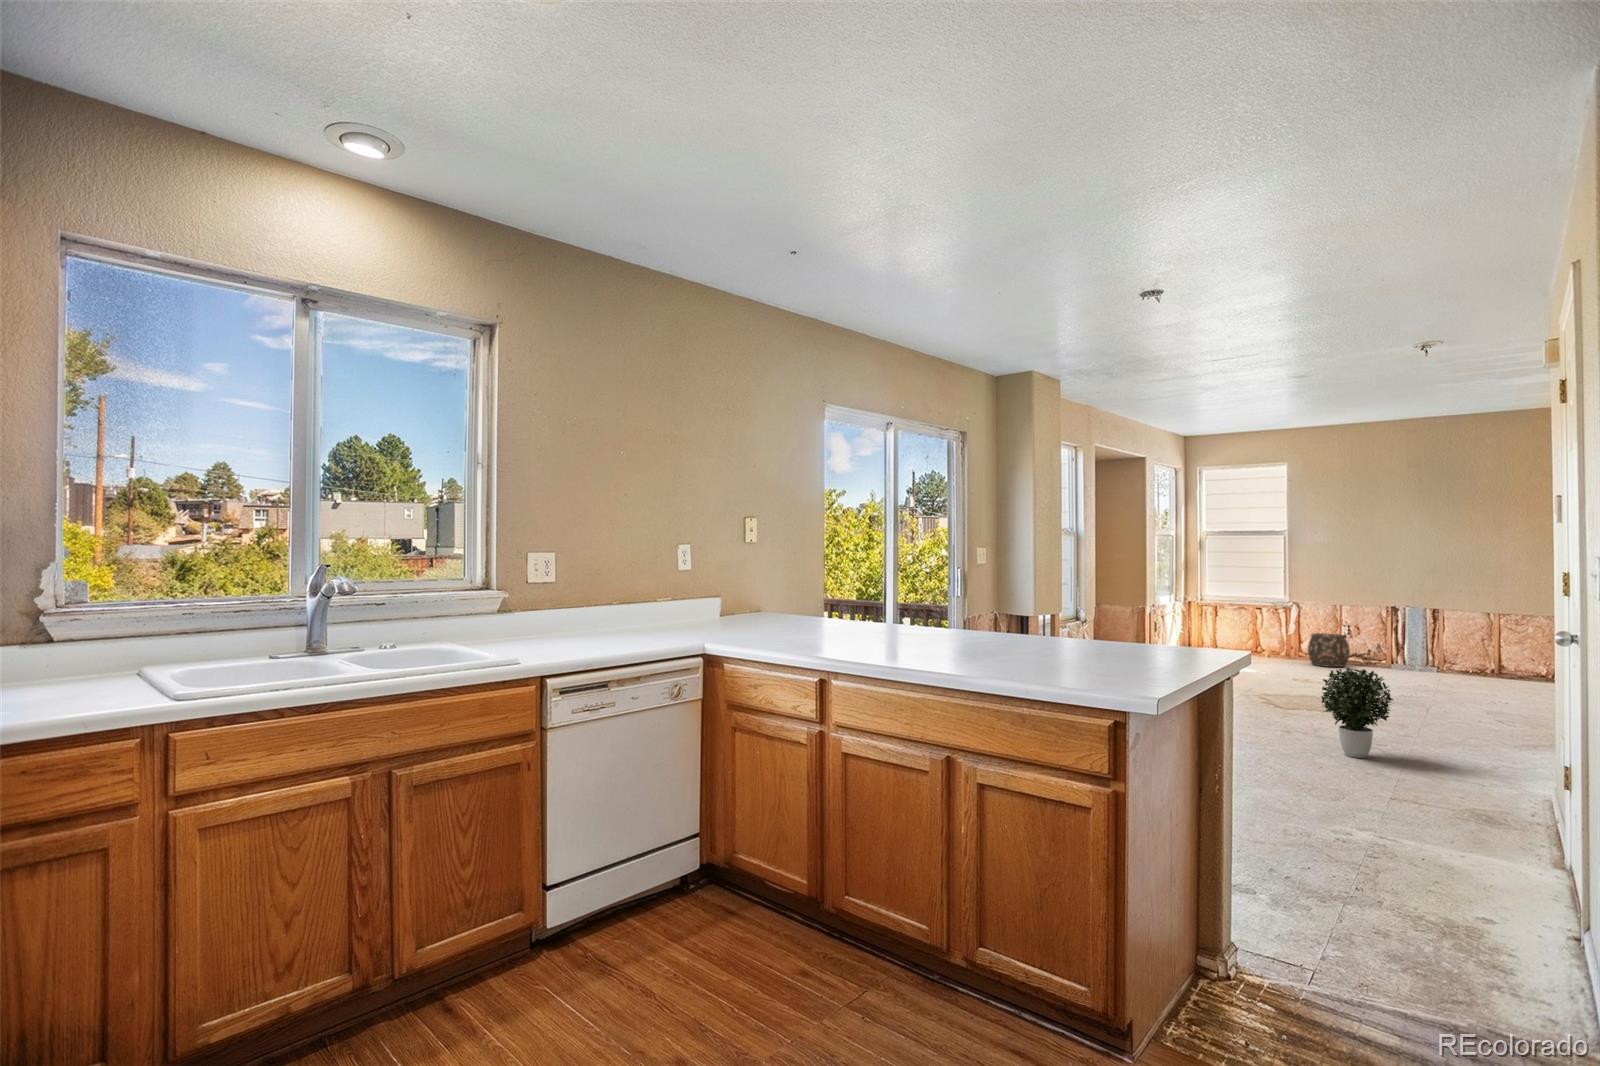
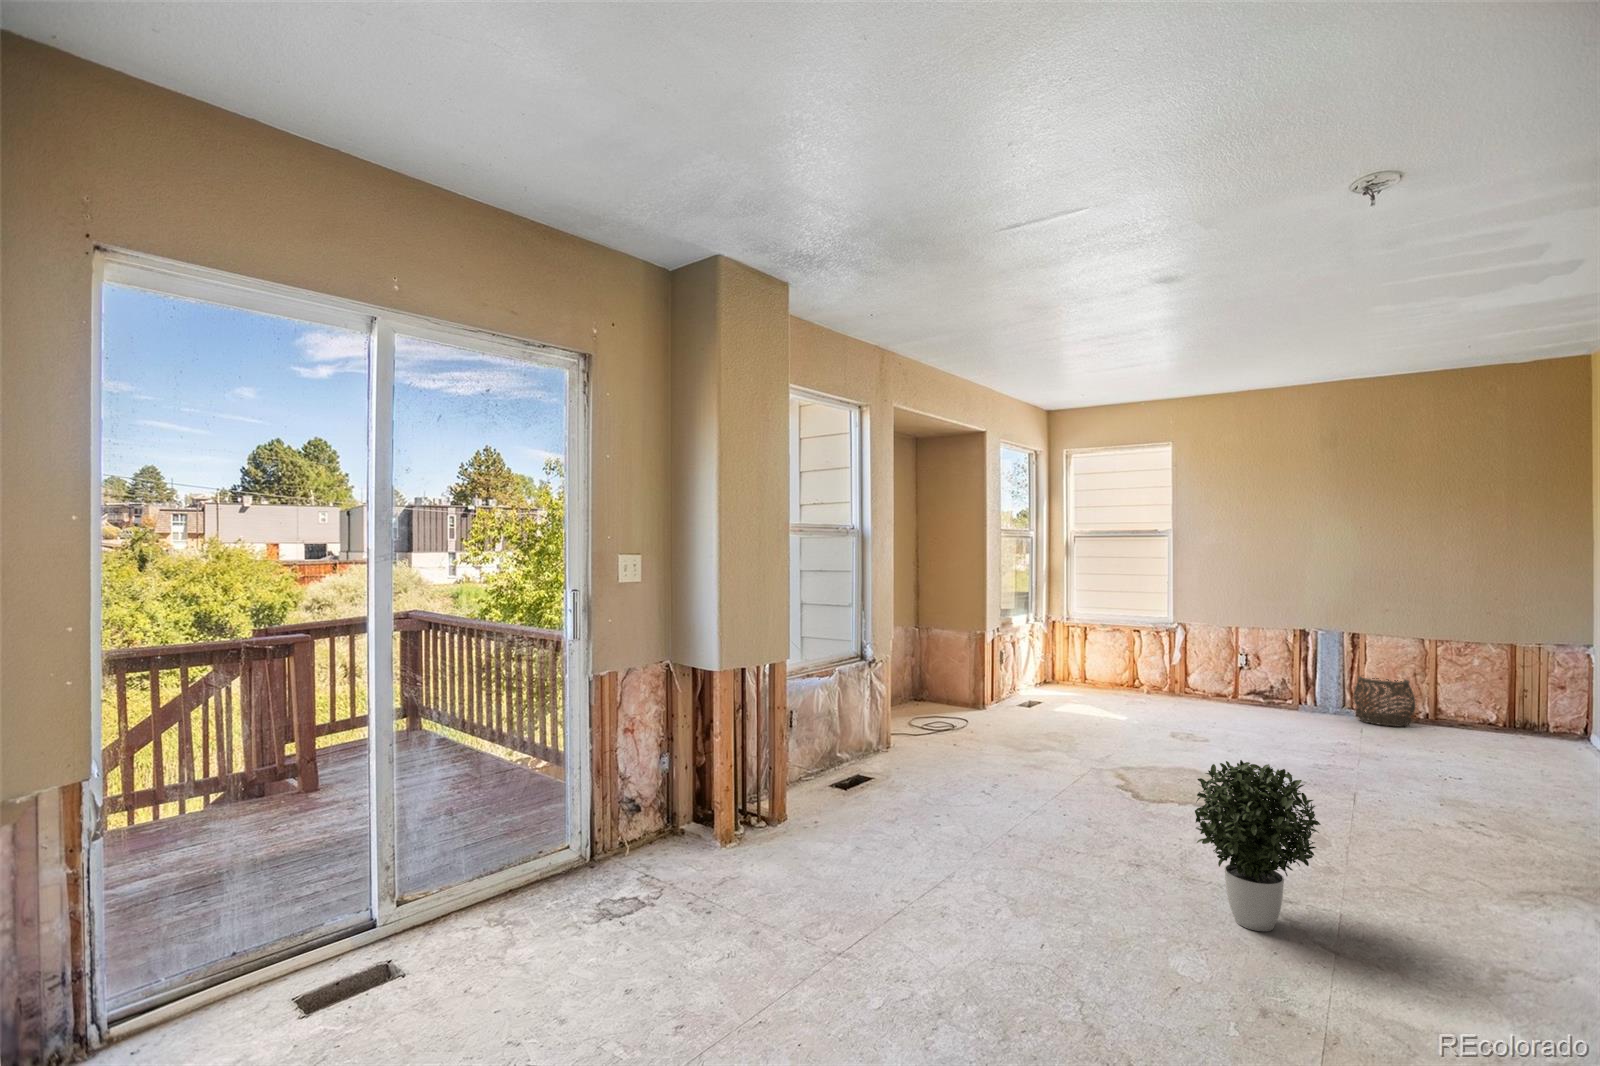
woven basket: present [1308,633,1350,667] -> present [1353,676,1416,727]

